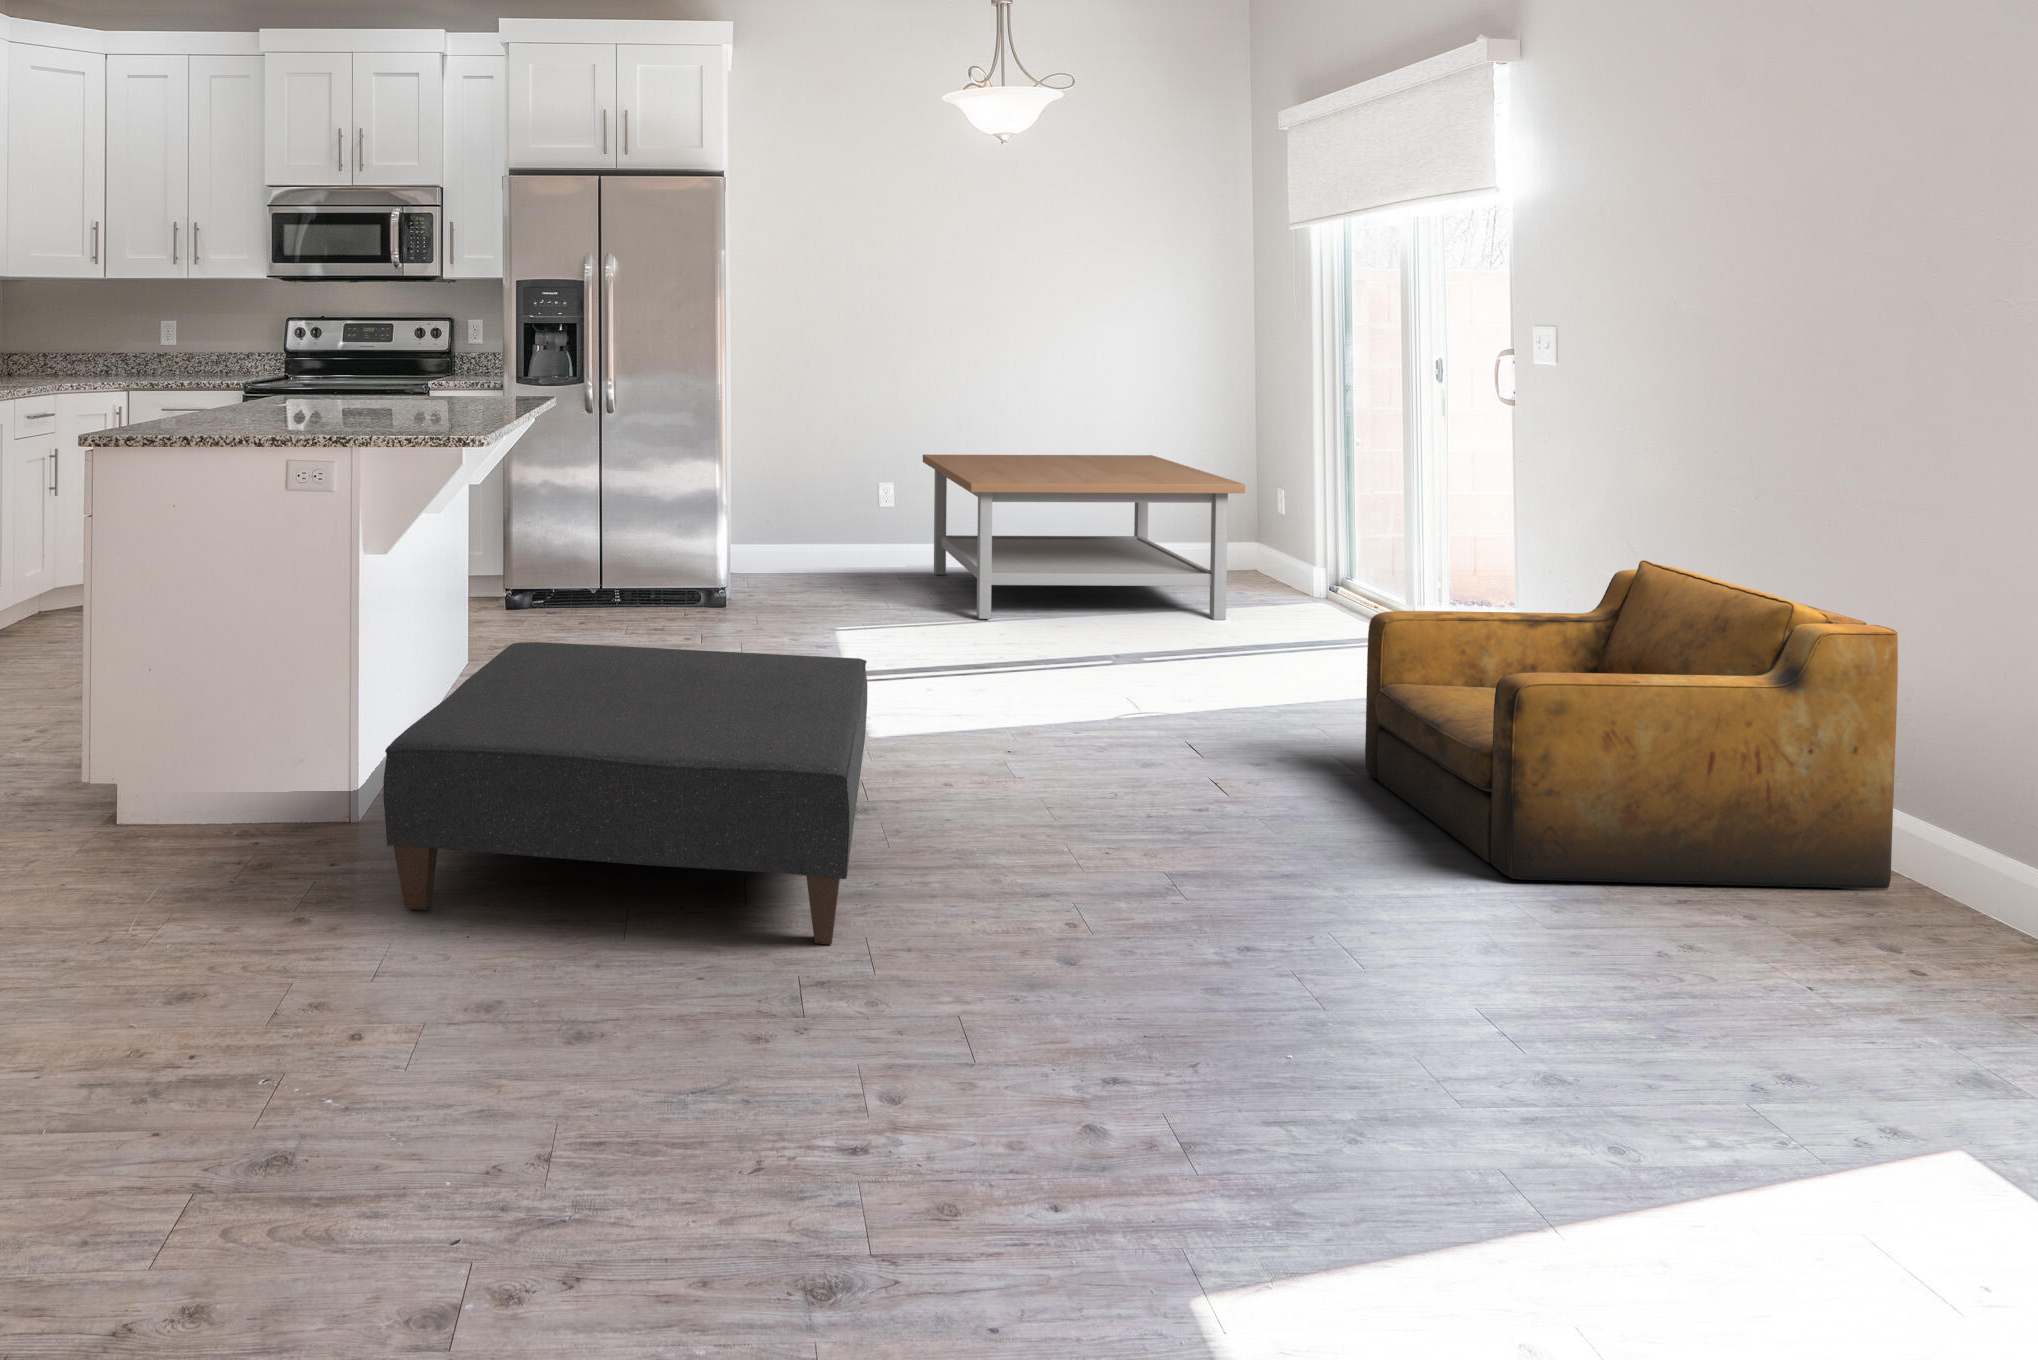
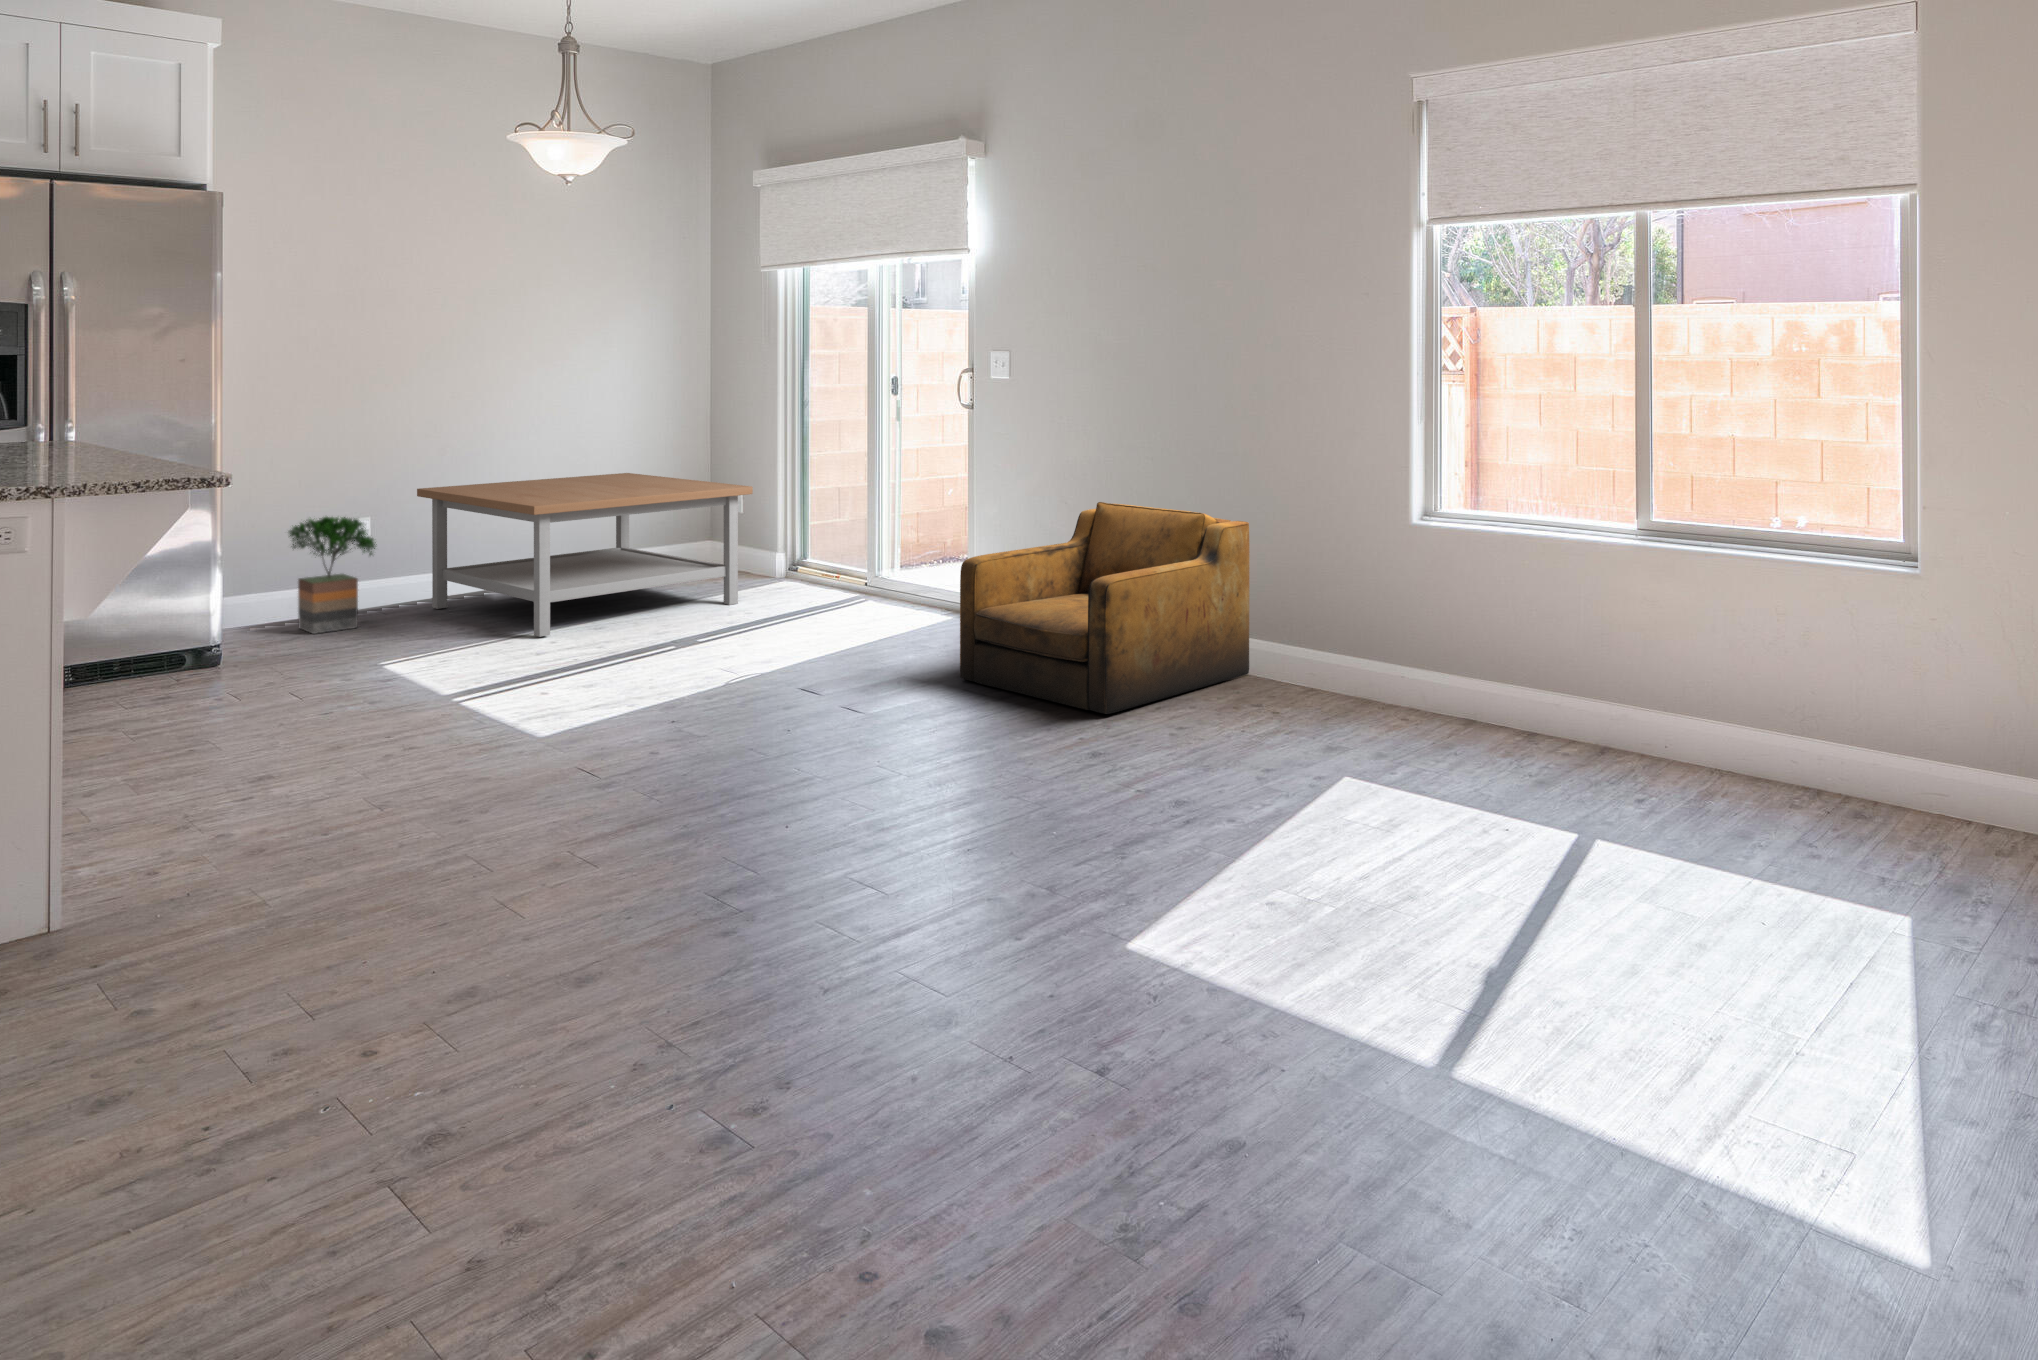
potted tree: none [799,472,872,581] -> present [289,517,377,634]
ottoman: present [384,642,867,944] -> none [247,657,803,997]

